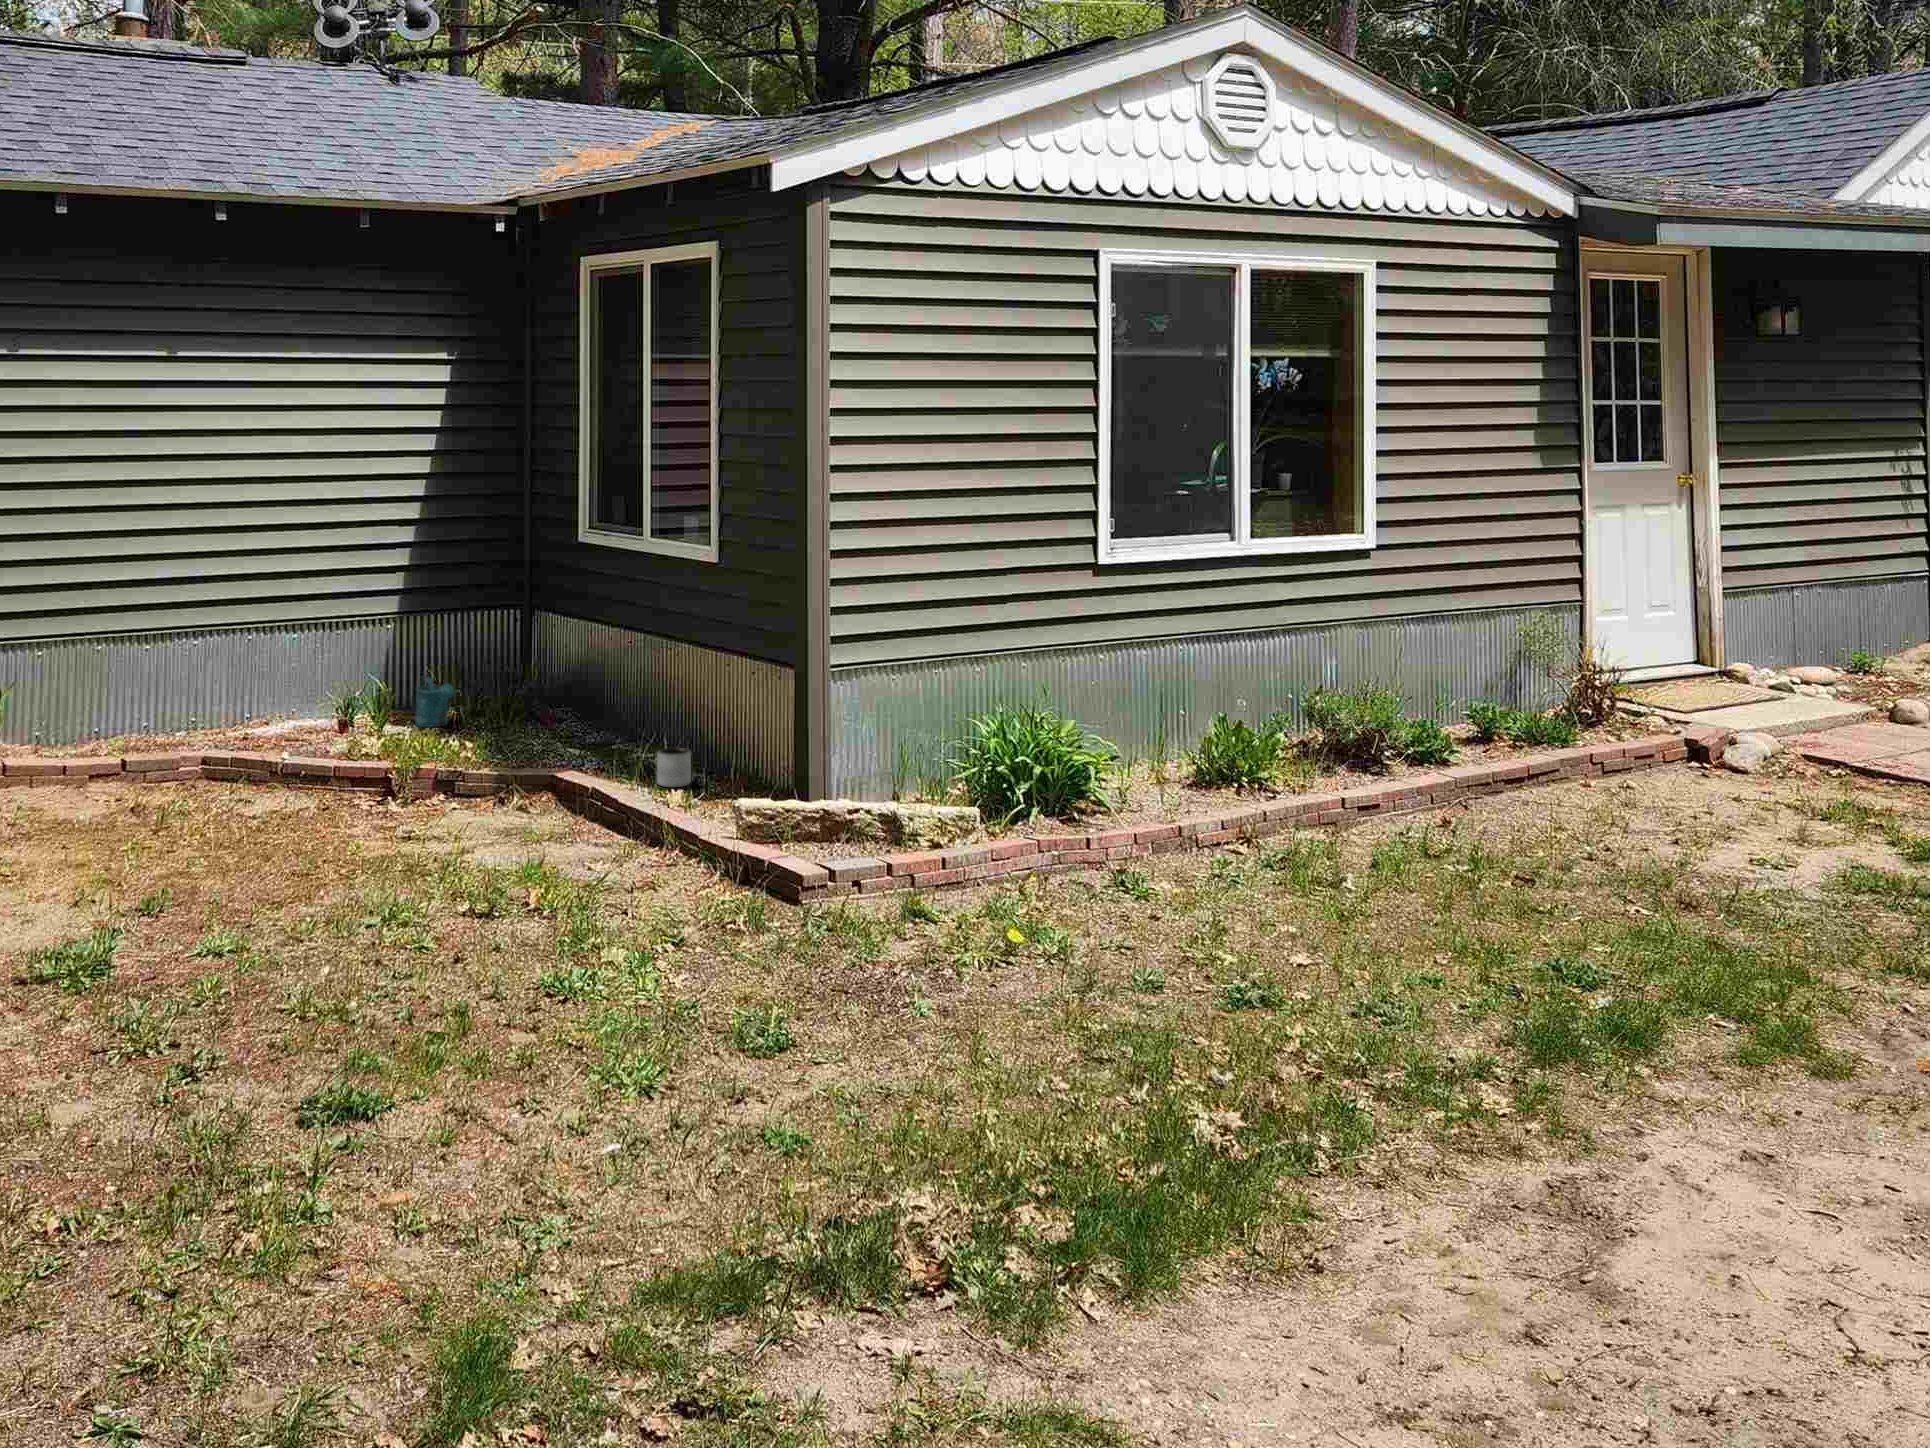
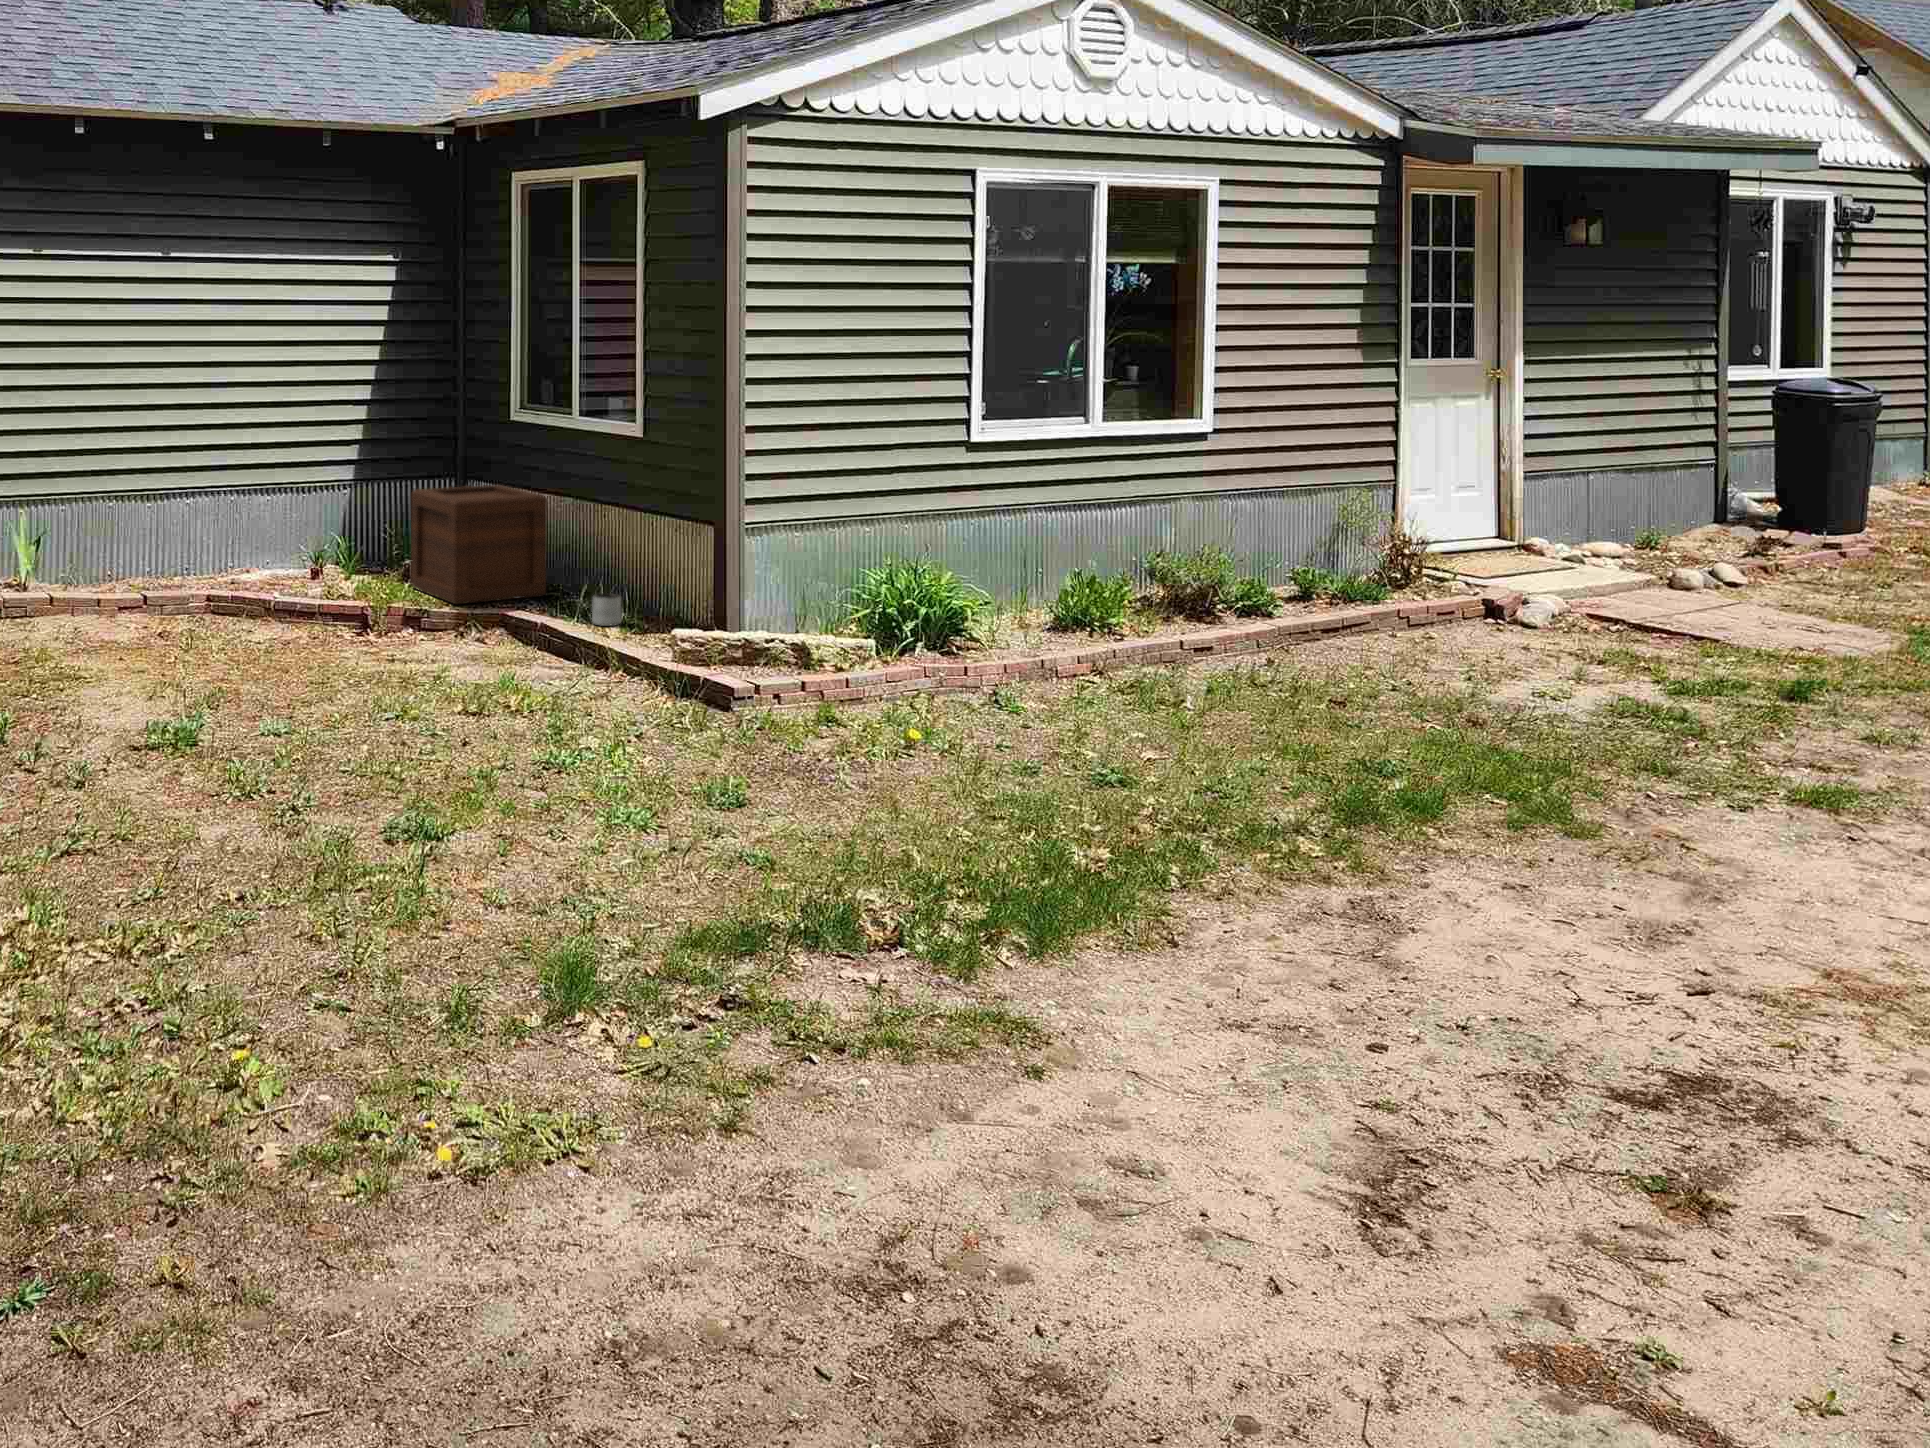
wooden crate: none [461,615,616,760] -> present [411,485,547,604]
watering can: present [415,676,454,727] -> none [365,536,402,580]

